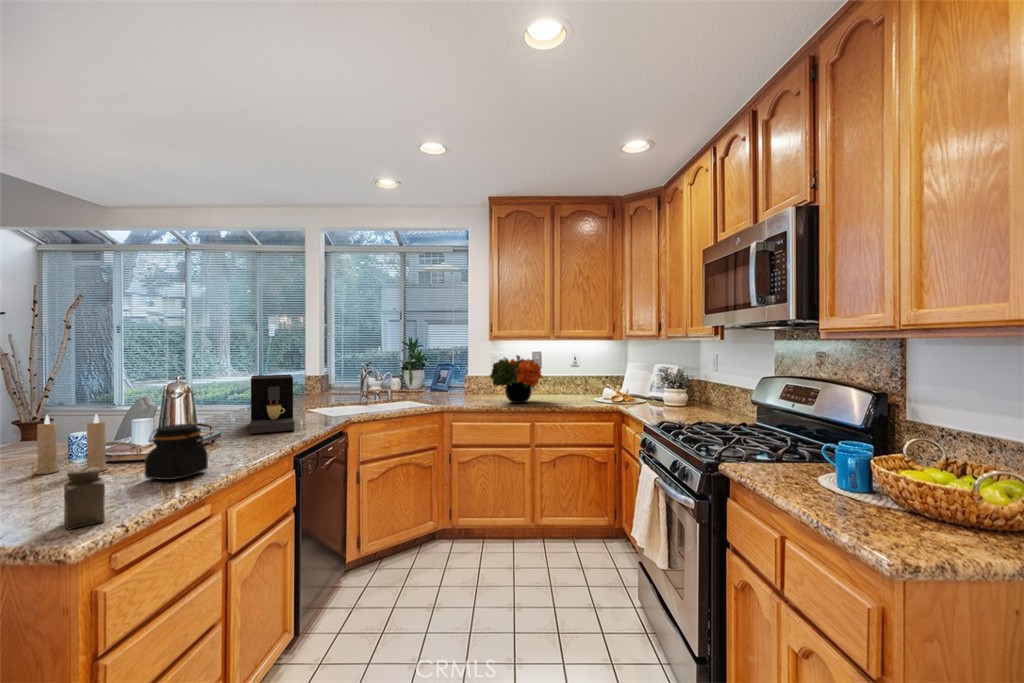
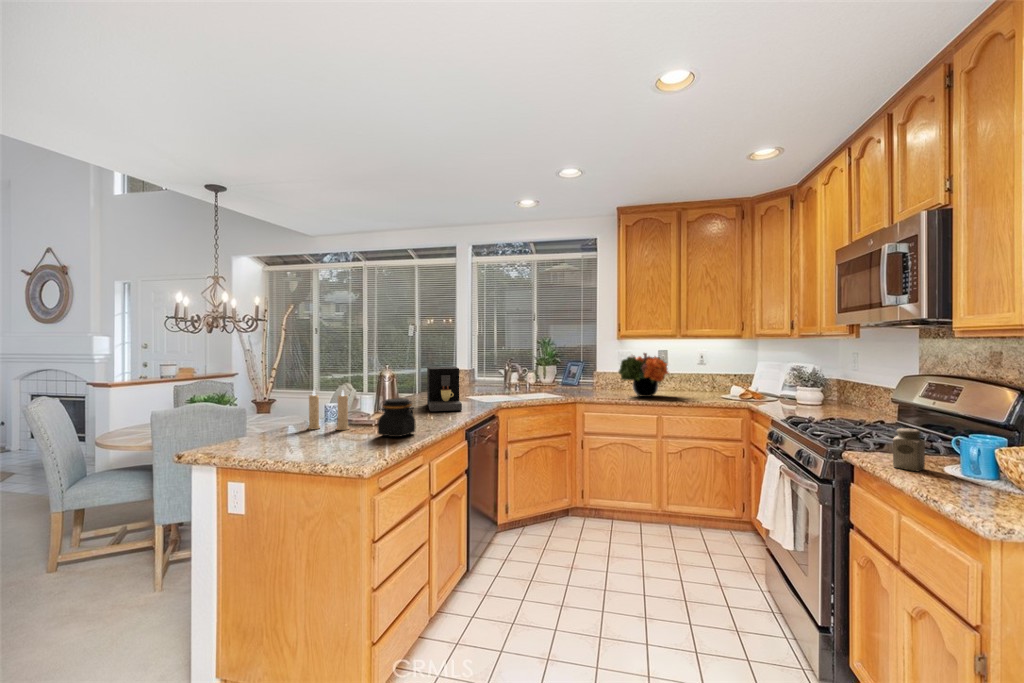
salt shaker: present [64,467,105,530] -> present [893,428,925,471]

